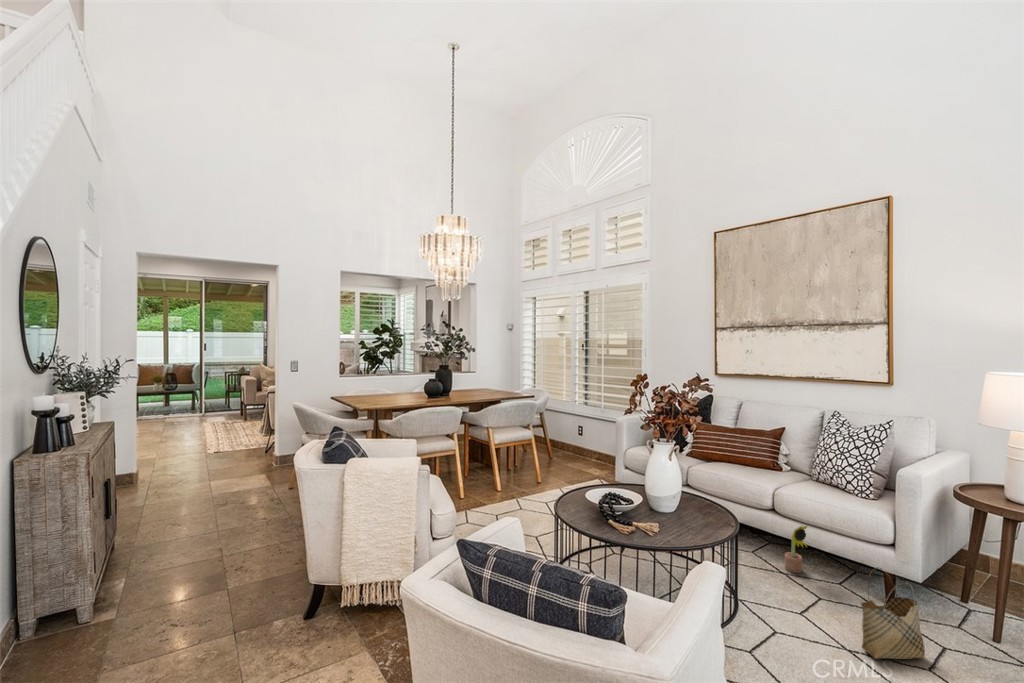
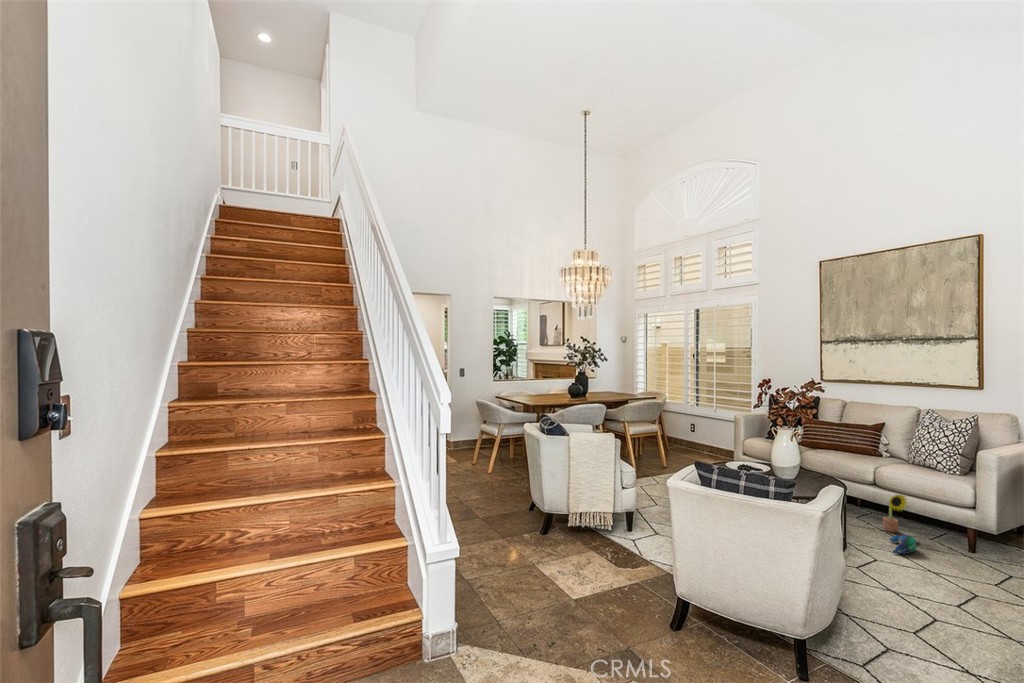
woven basket: present [861,568,925,659] -> none [942,515,993,579]
plush toy: none [793,582,832,616] -> present [890,535,920,554]

